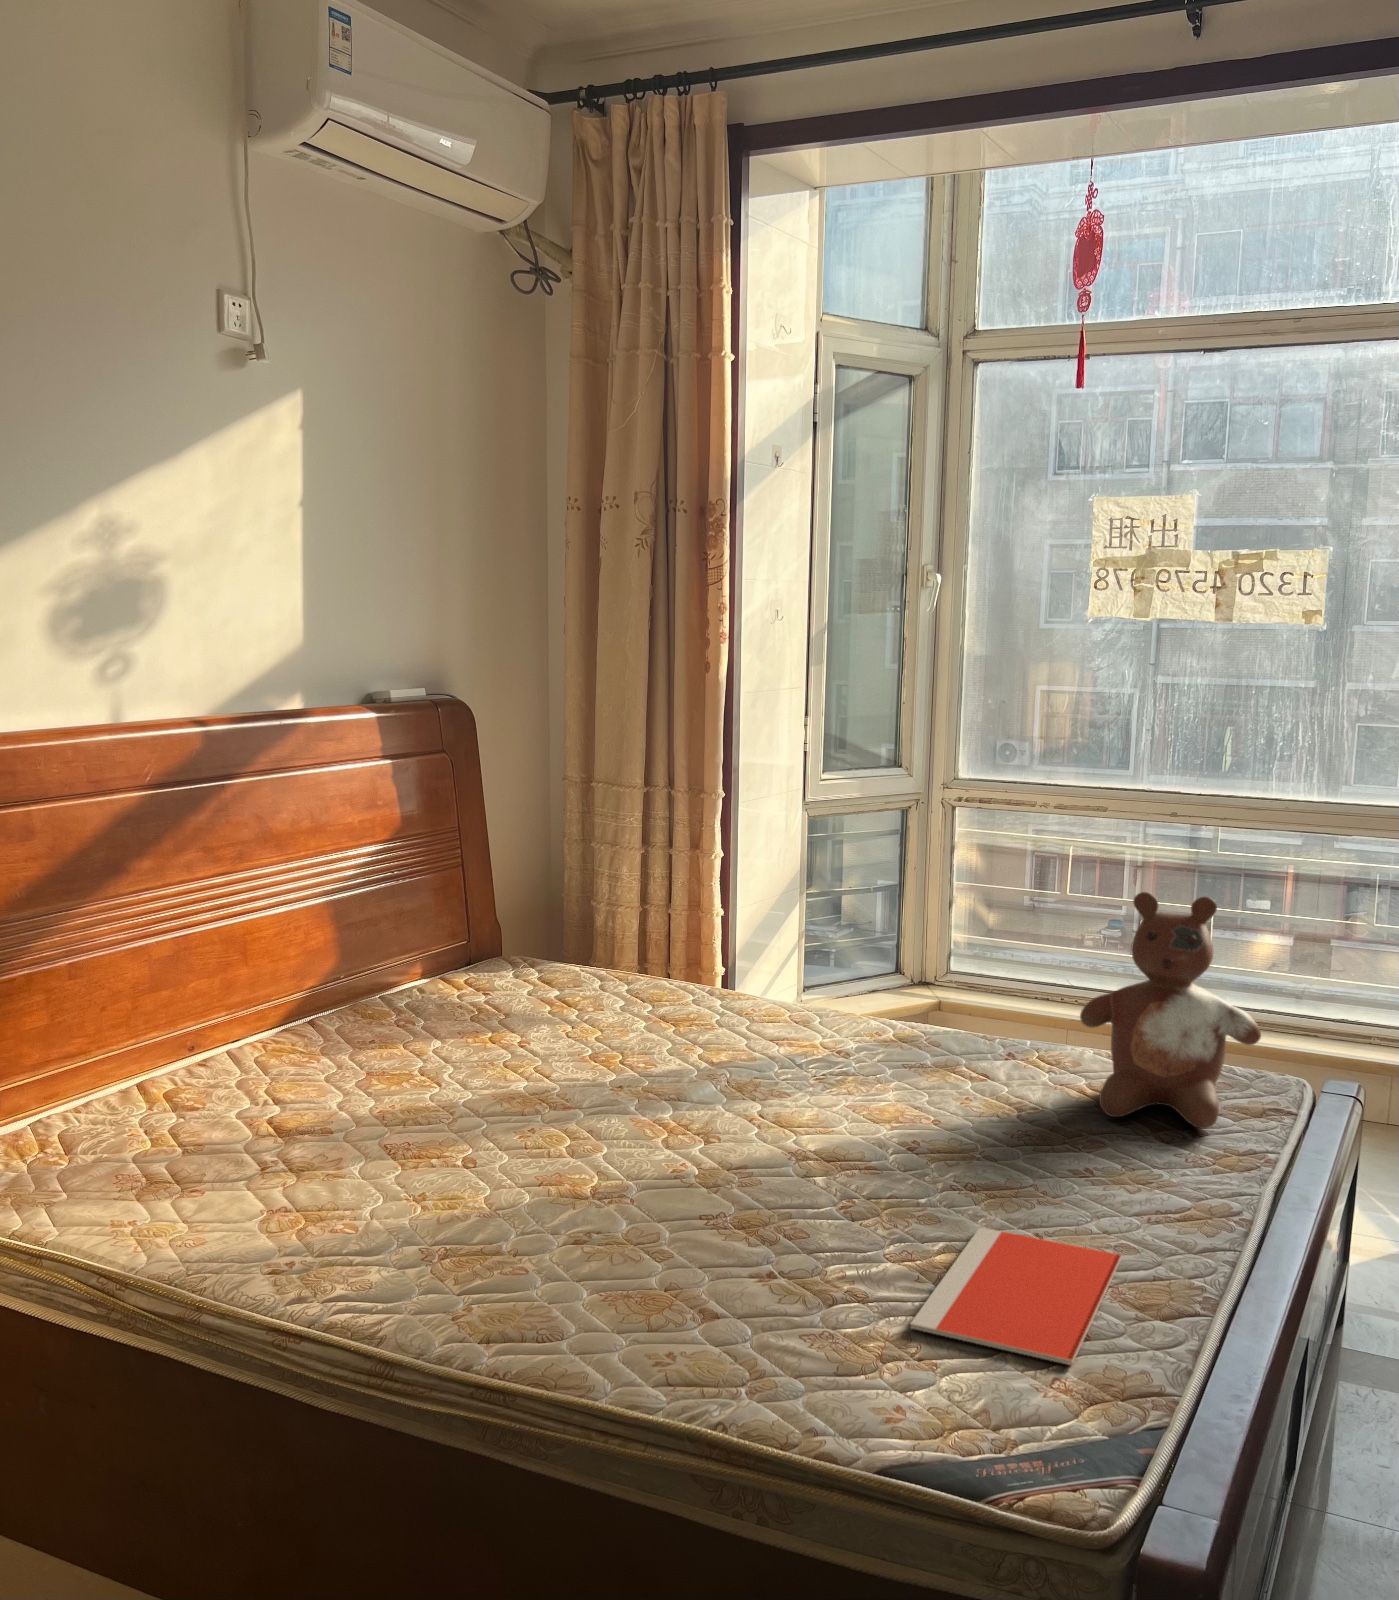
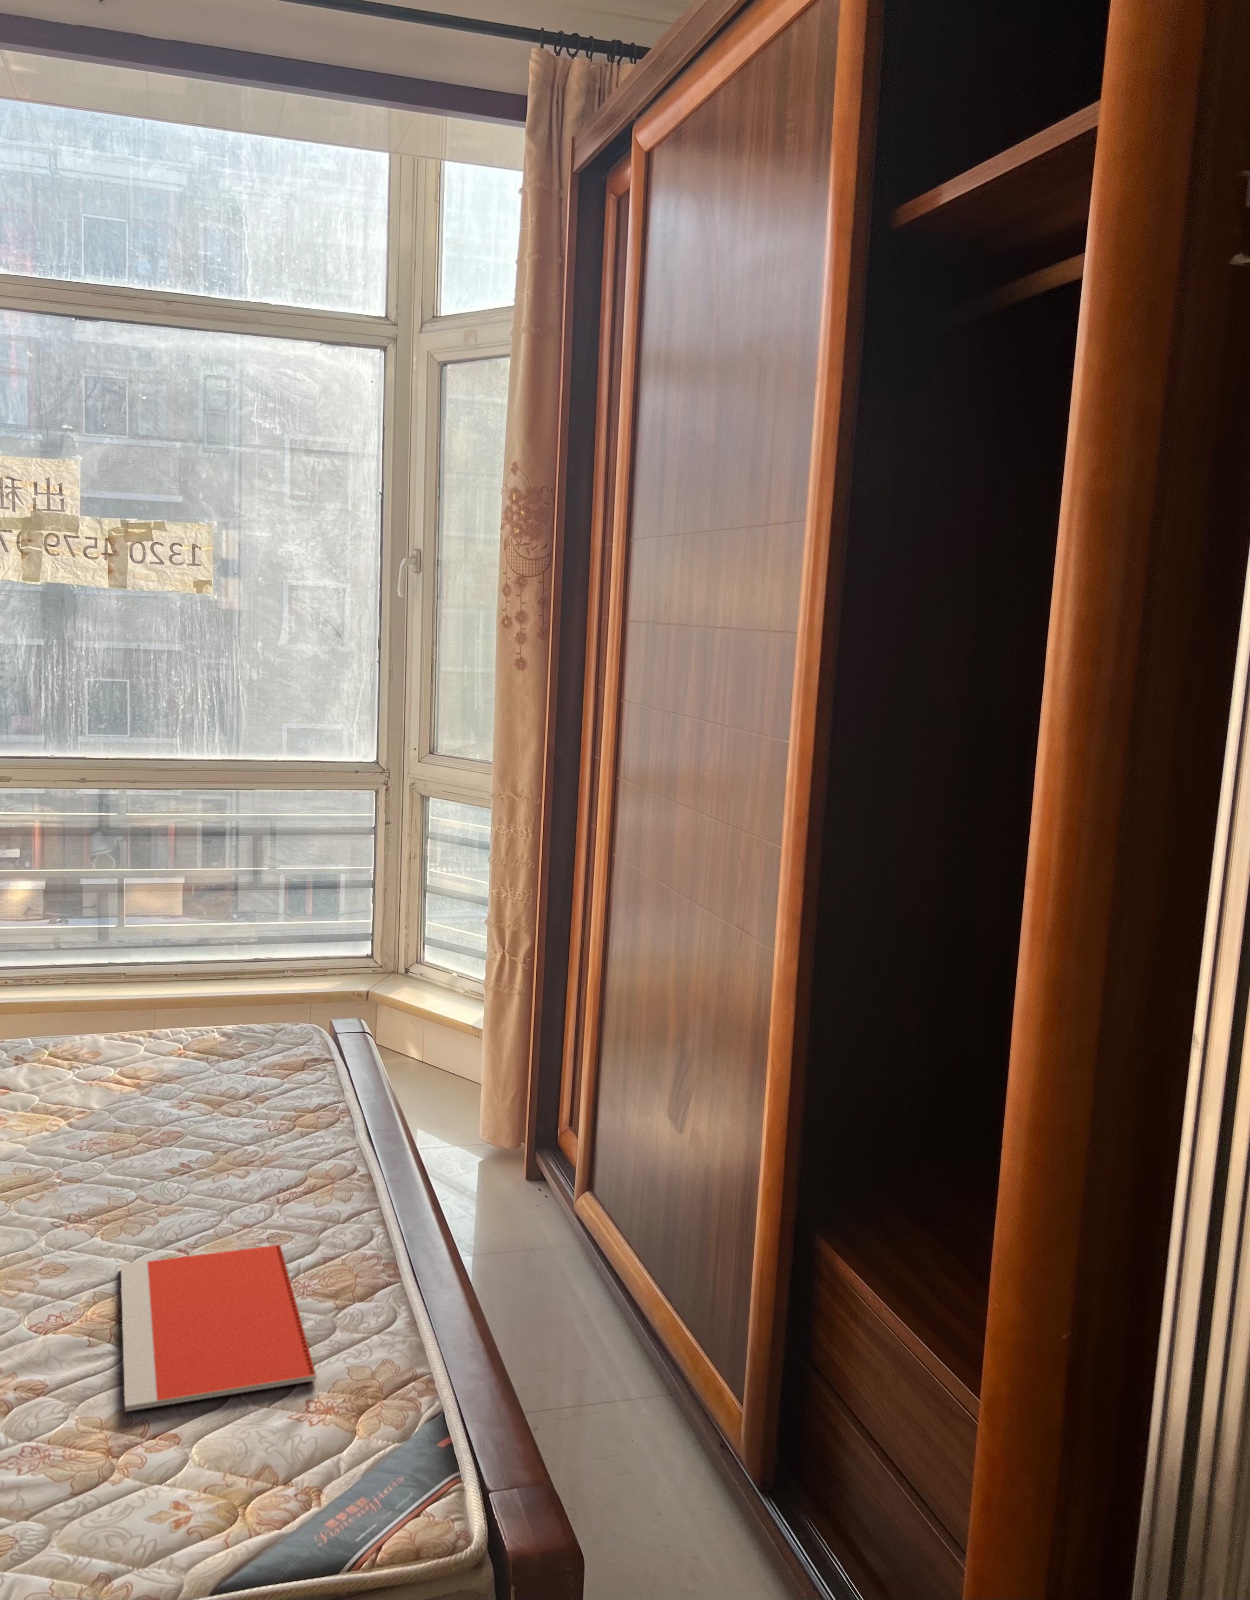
stuffed bear: present [1080,892,1261,1129] -> none [112,865,294,1103]

